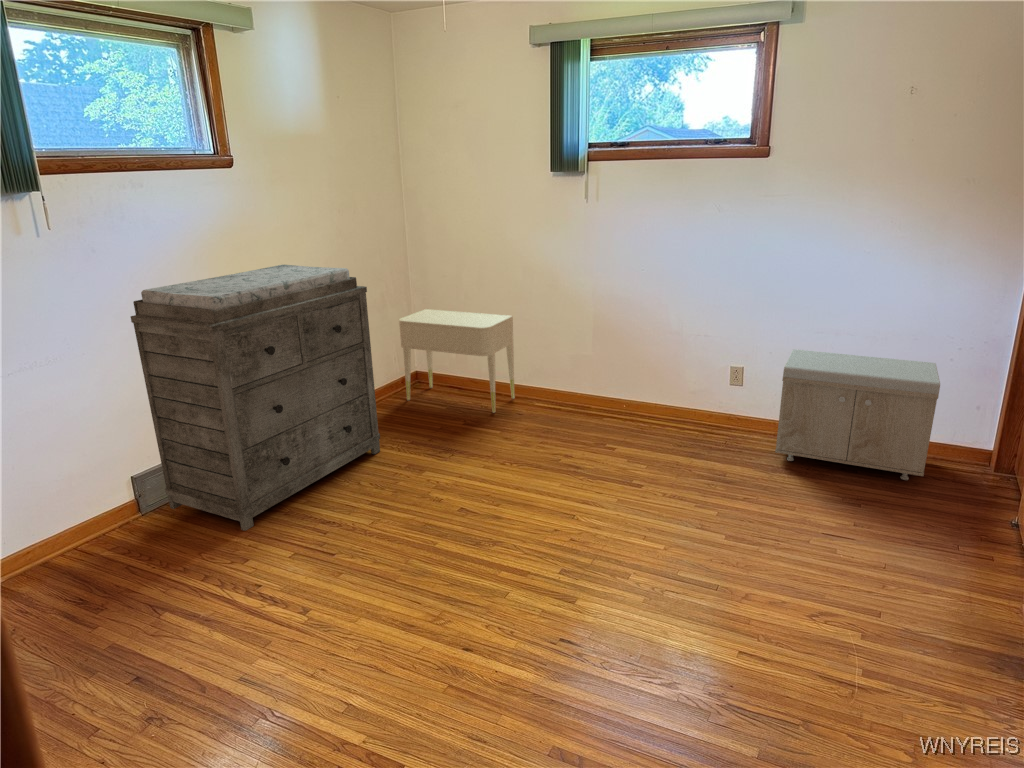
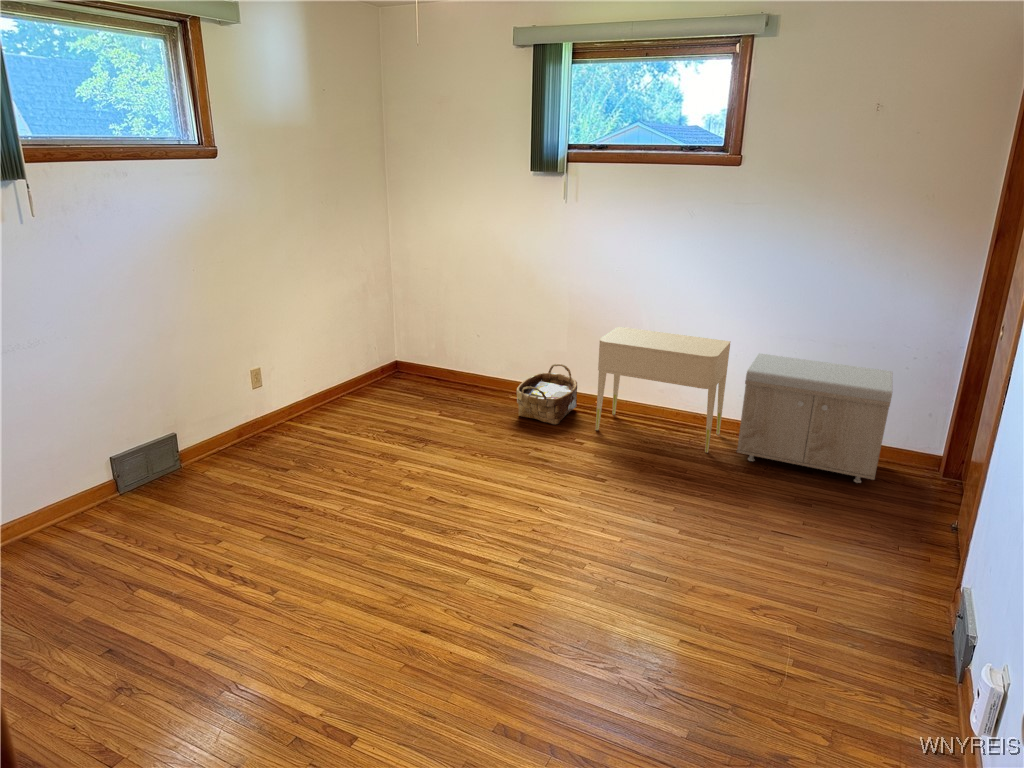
dresser: present [131,265,380,531] -> none [111,254,355,514]
nightstand: present [399,309,515,413] -> present [596,327,730,453]
woven basket: none [543,368,605,430] -> present [516,364,577,424]

